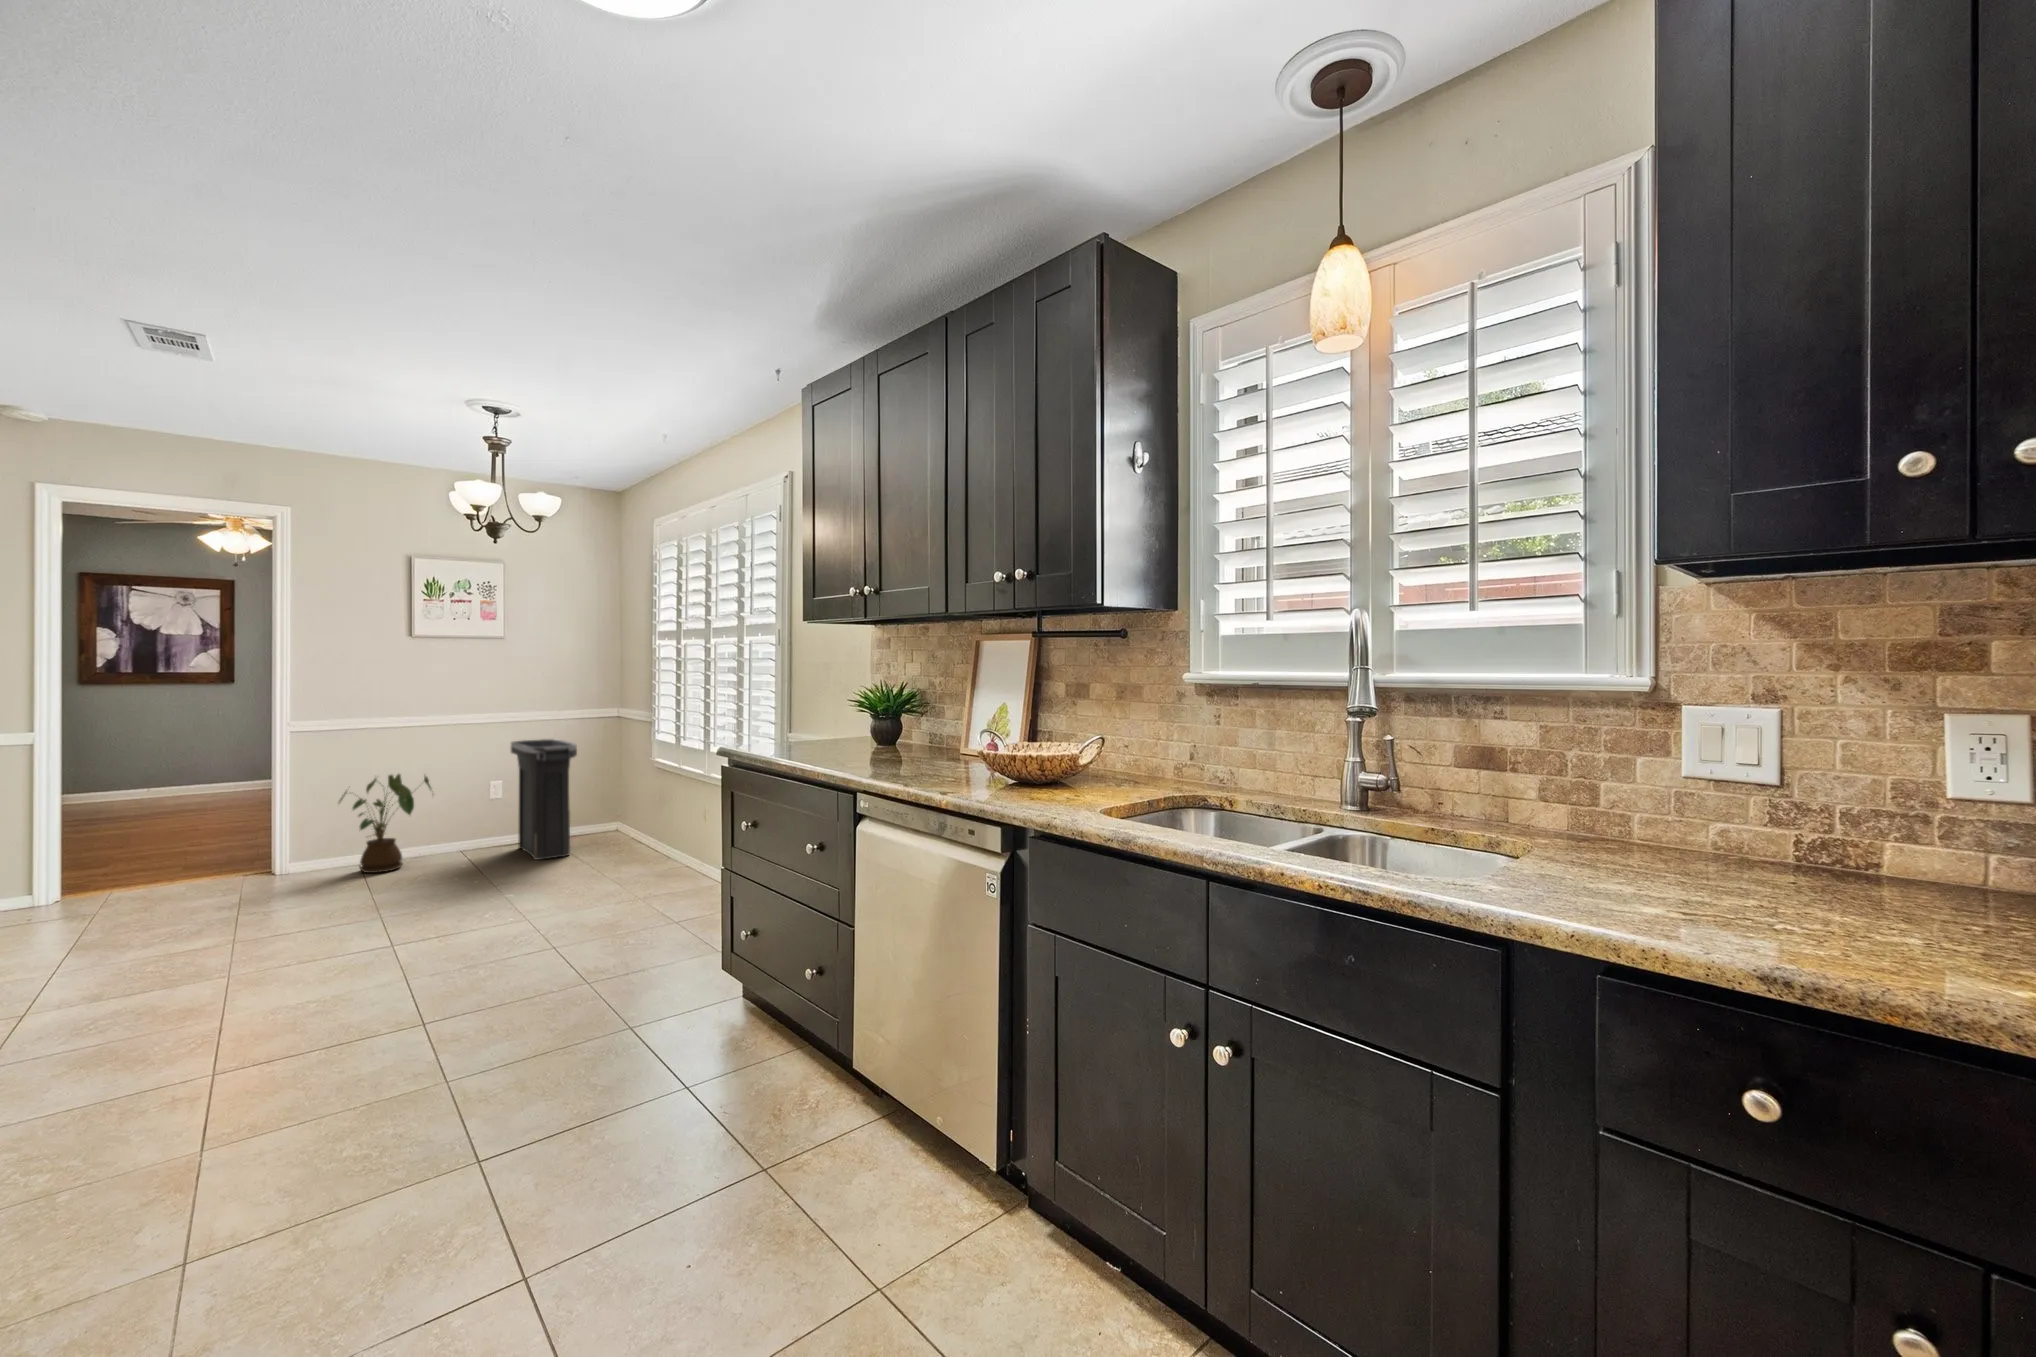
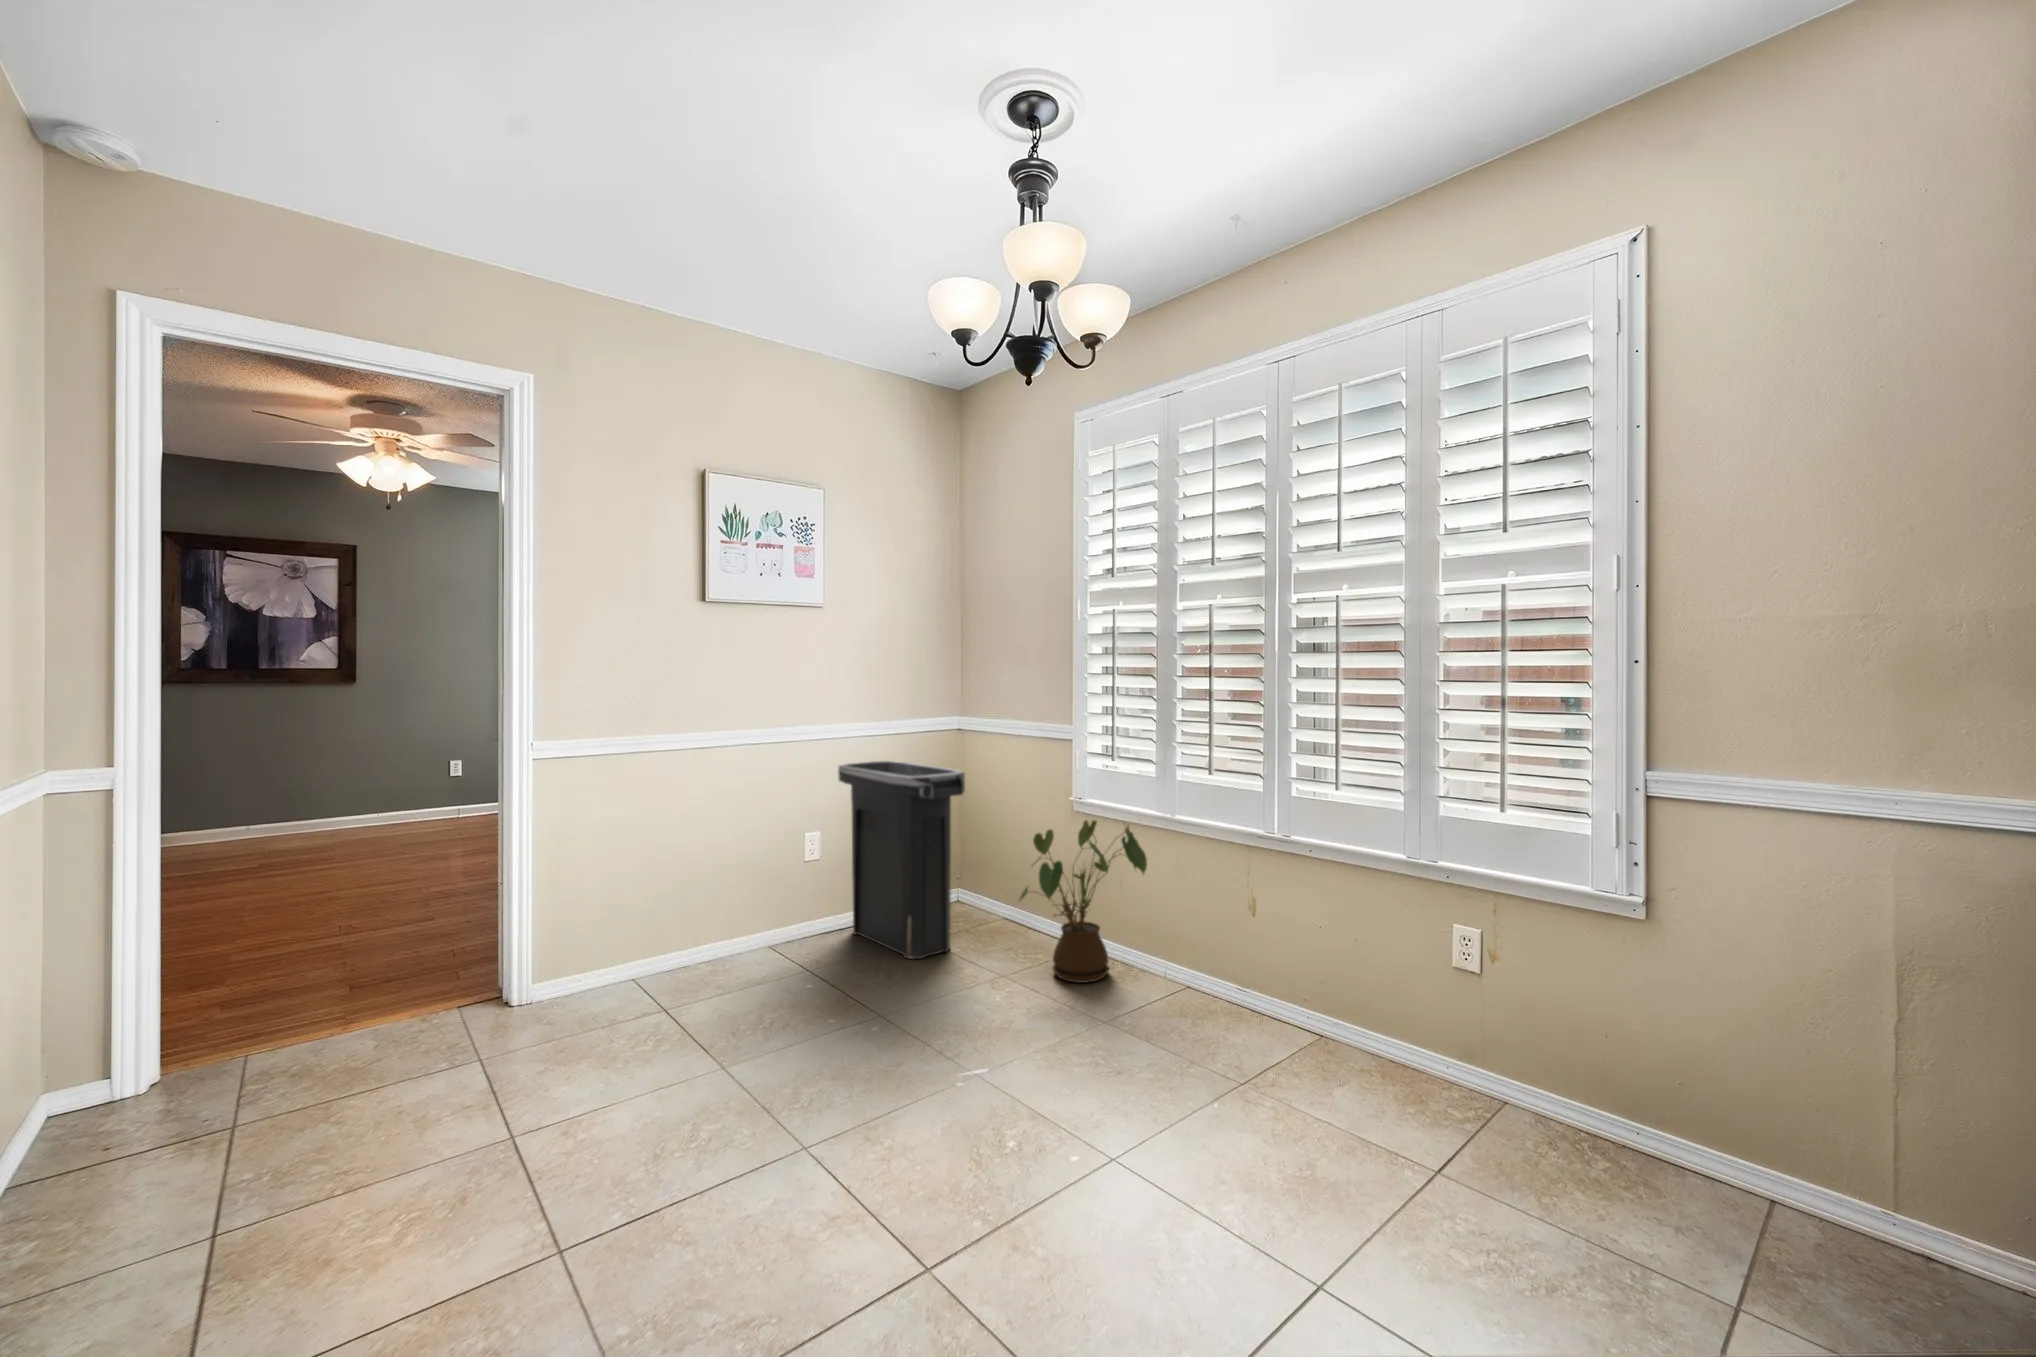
house plant: present [339,774,433,873] -> present [1020,820,1147,983]

